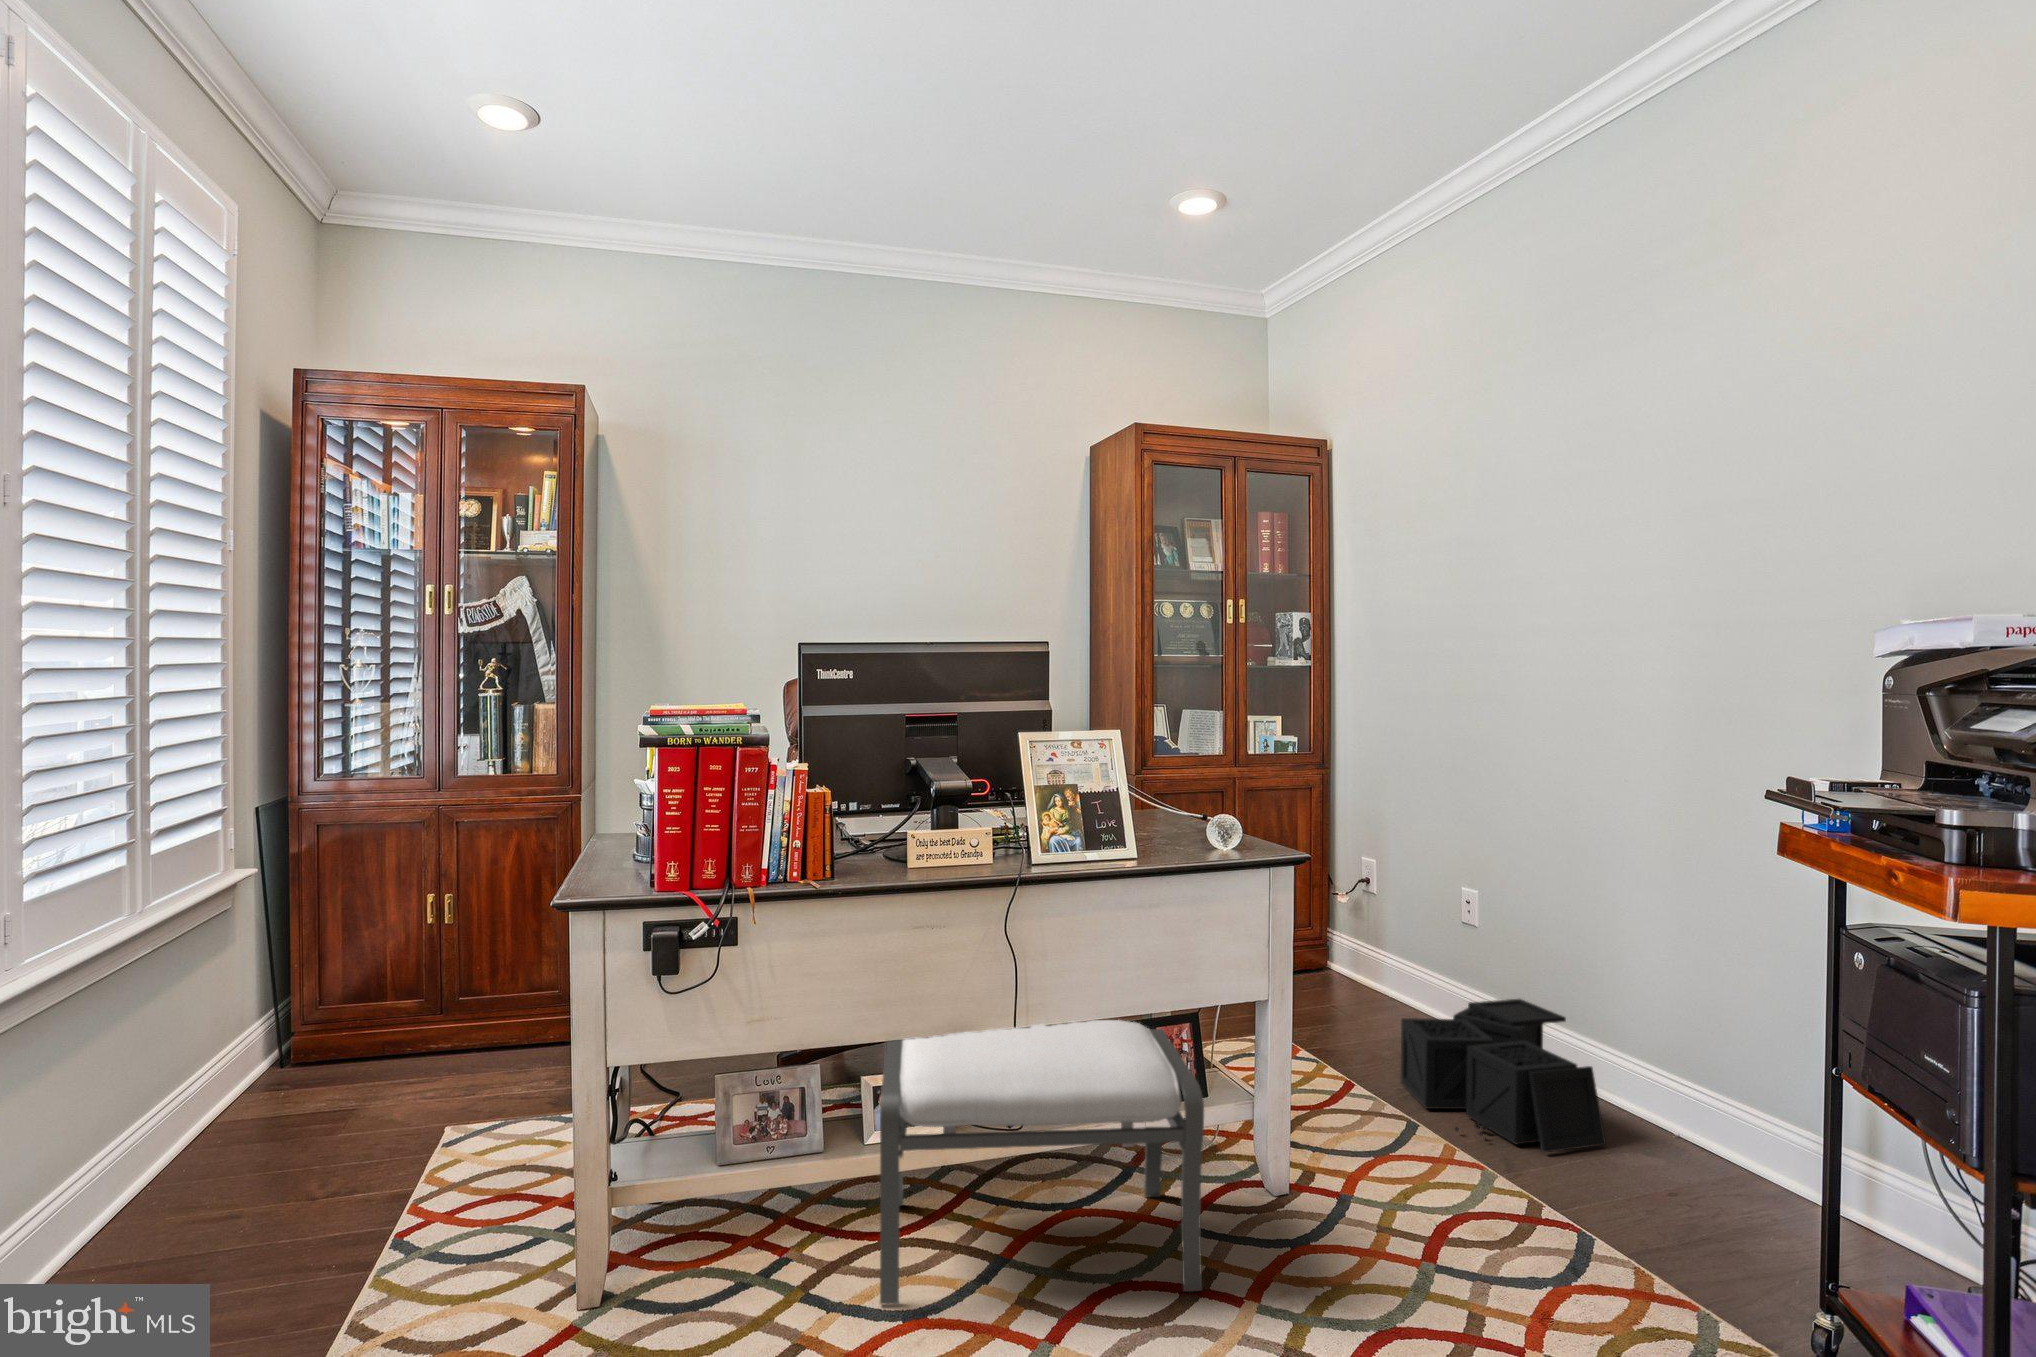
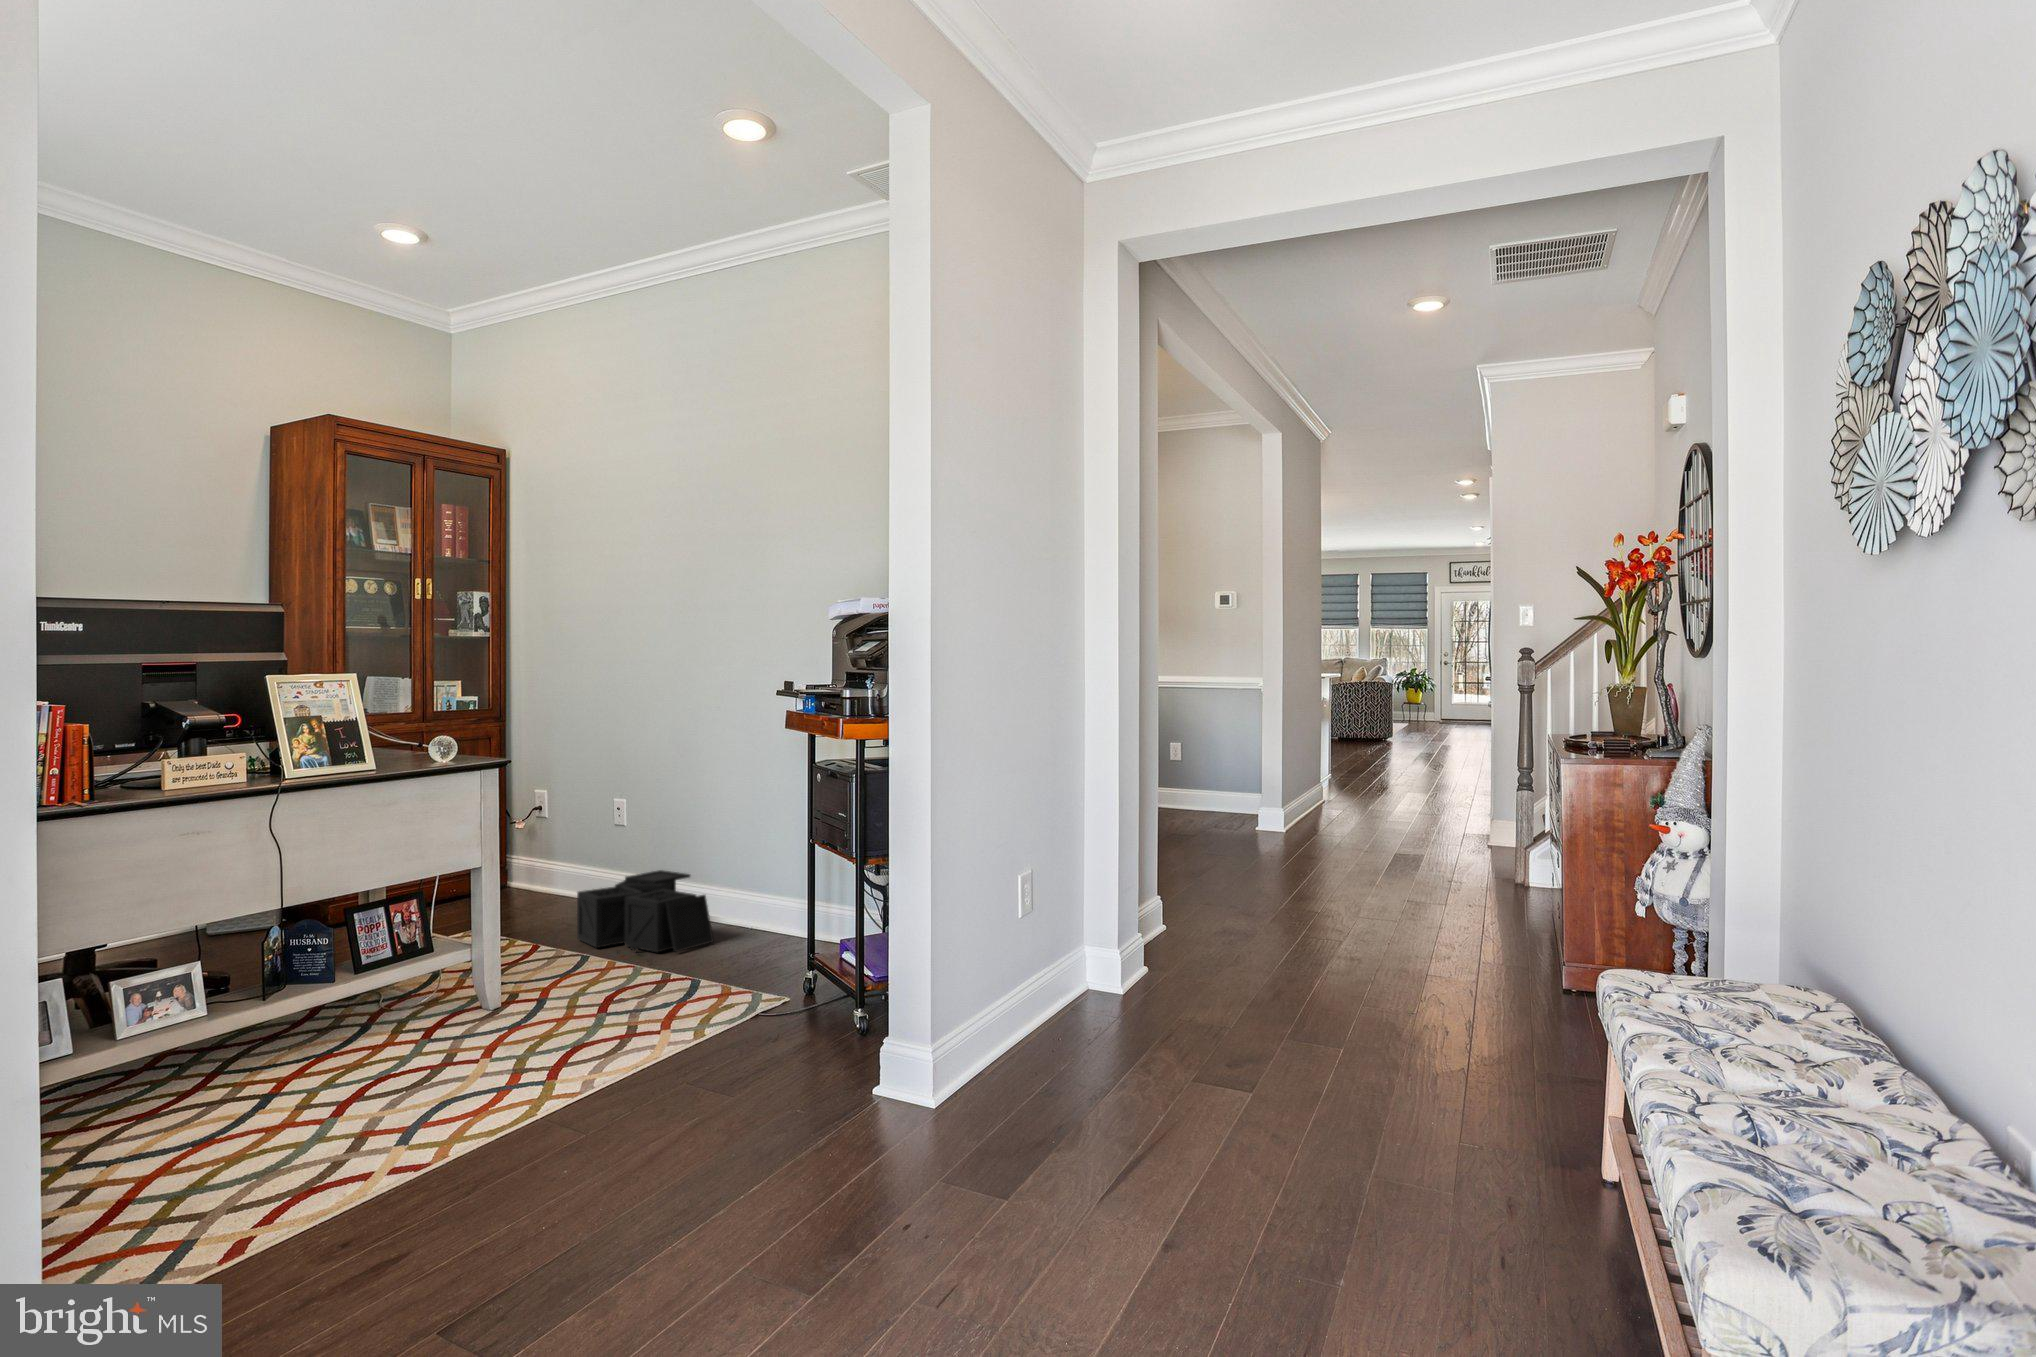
ottoman: present [880,1020,1204,1304] -> none [132,896,447,1130]

